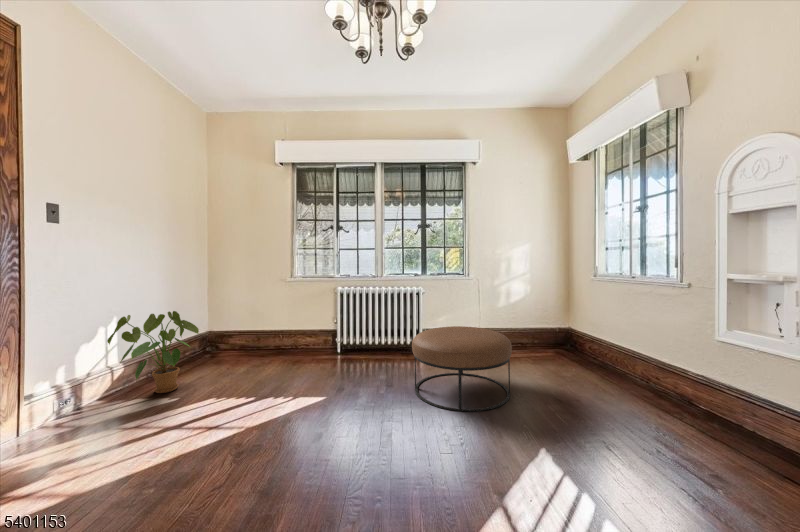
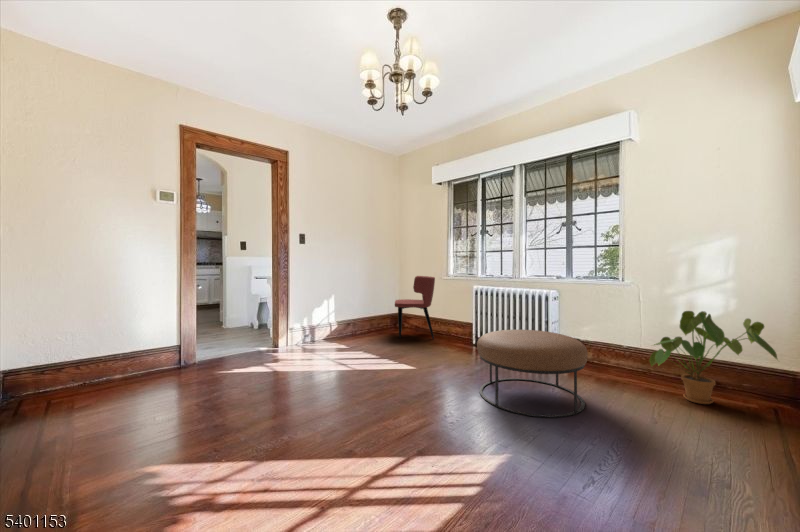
dining chair: none [216,279,283,365] -> present [395,276,435,338]
house plant: present [107,311,199,393] -> present [649,311,777,404]

